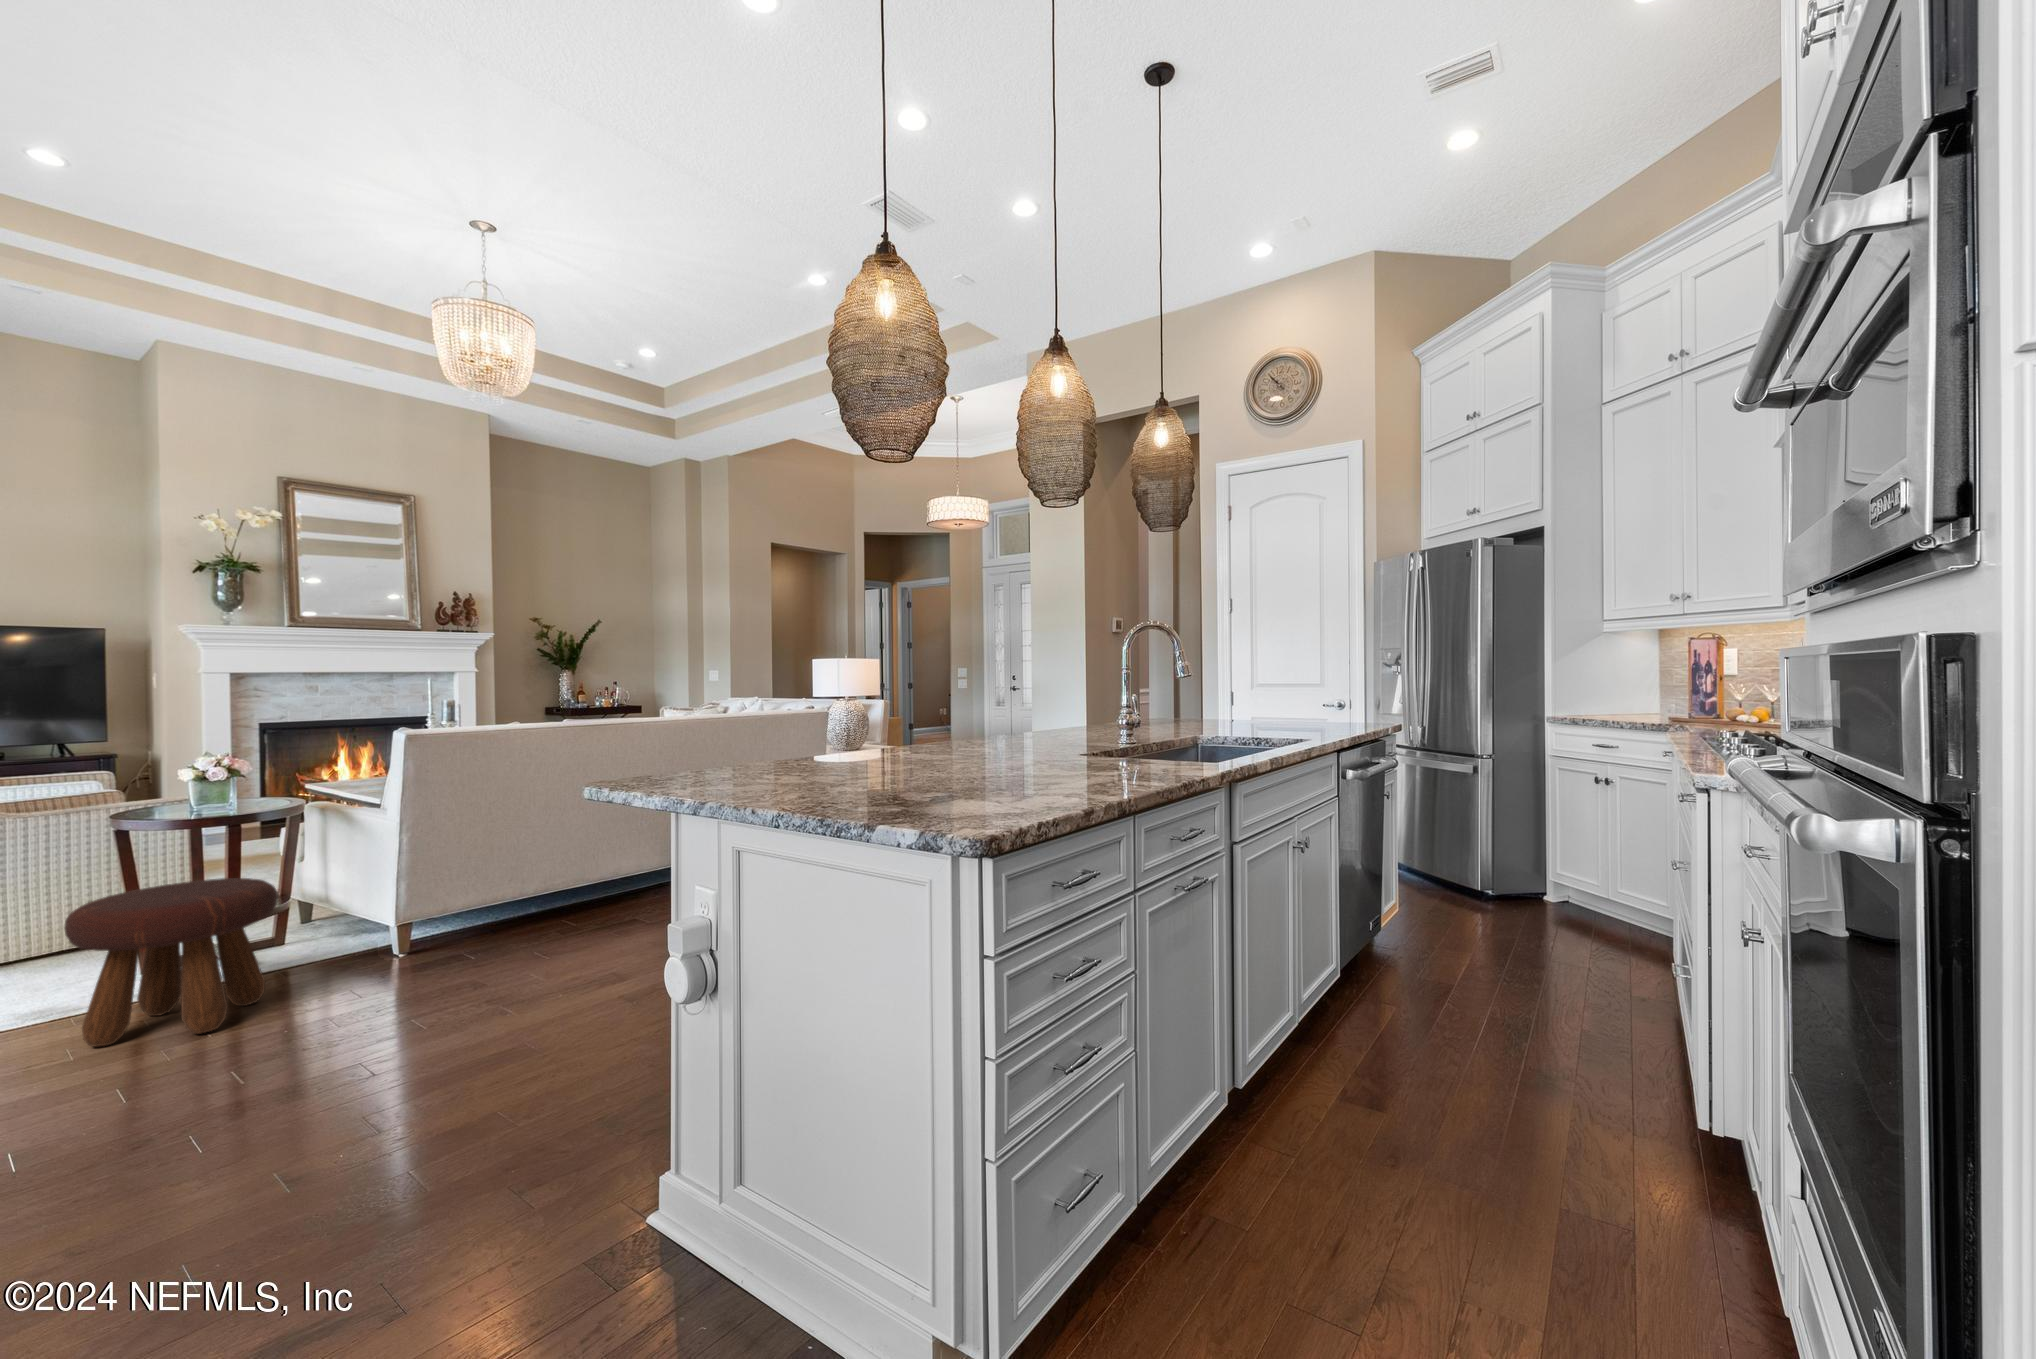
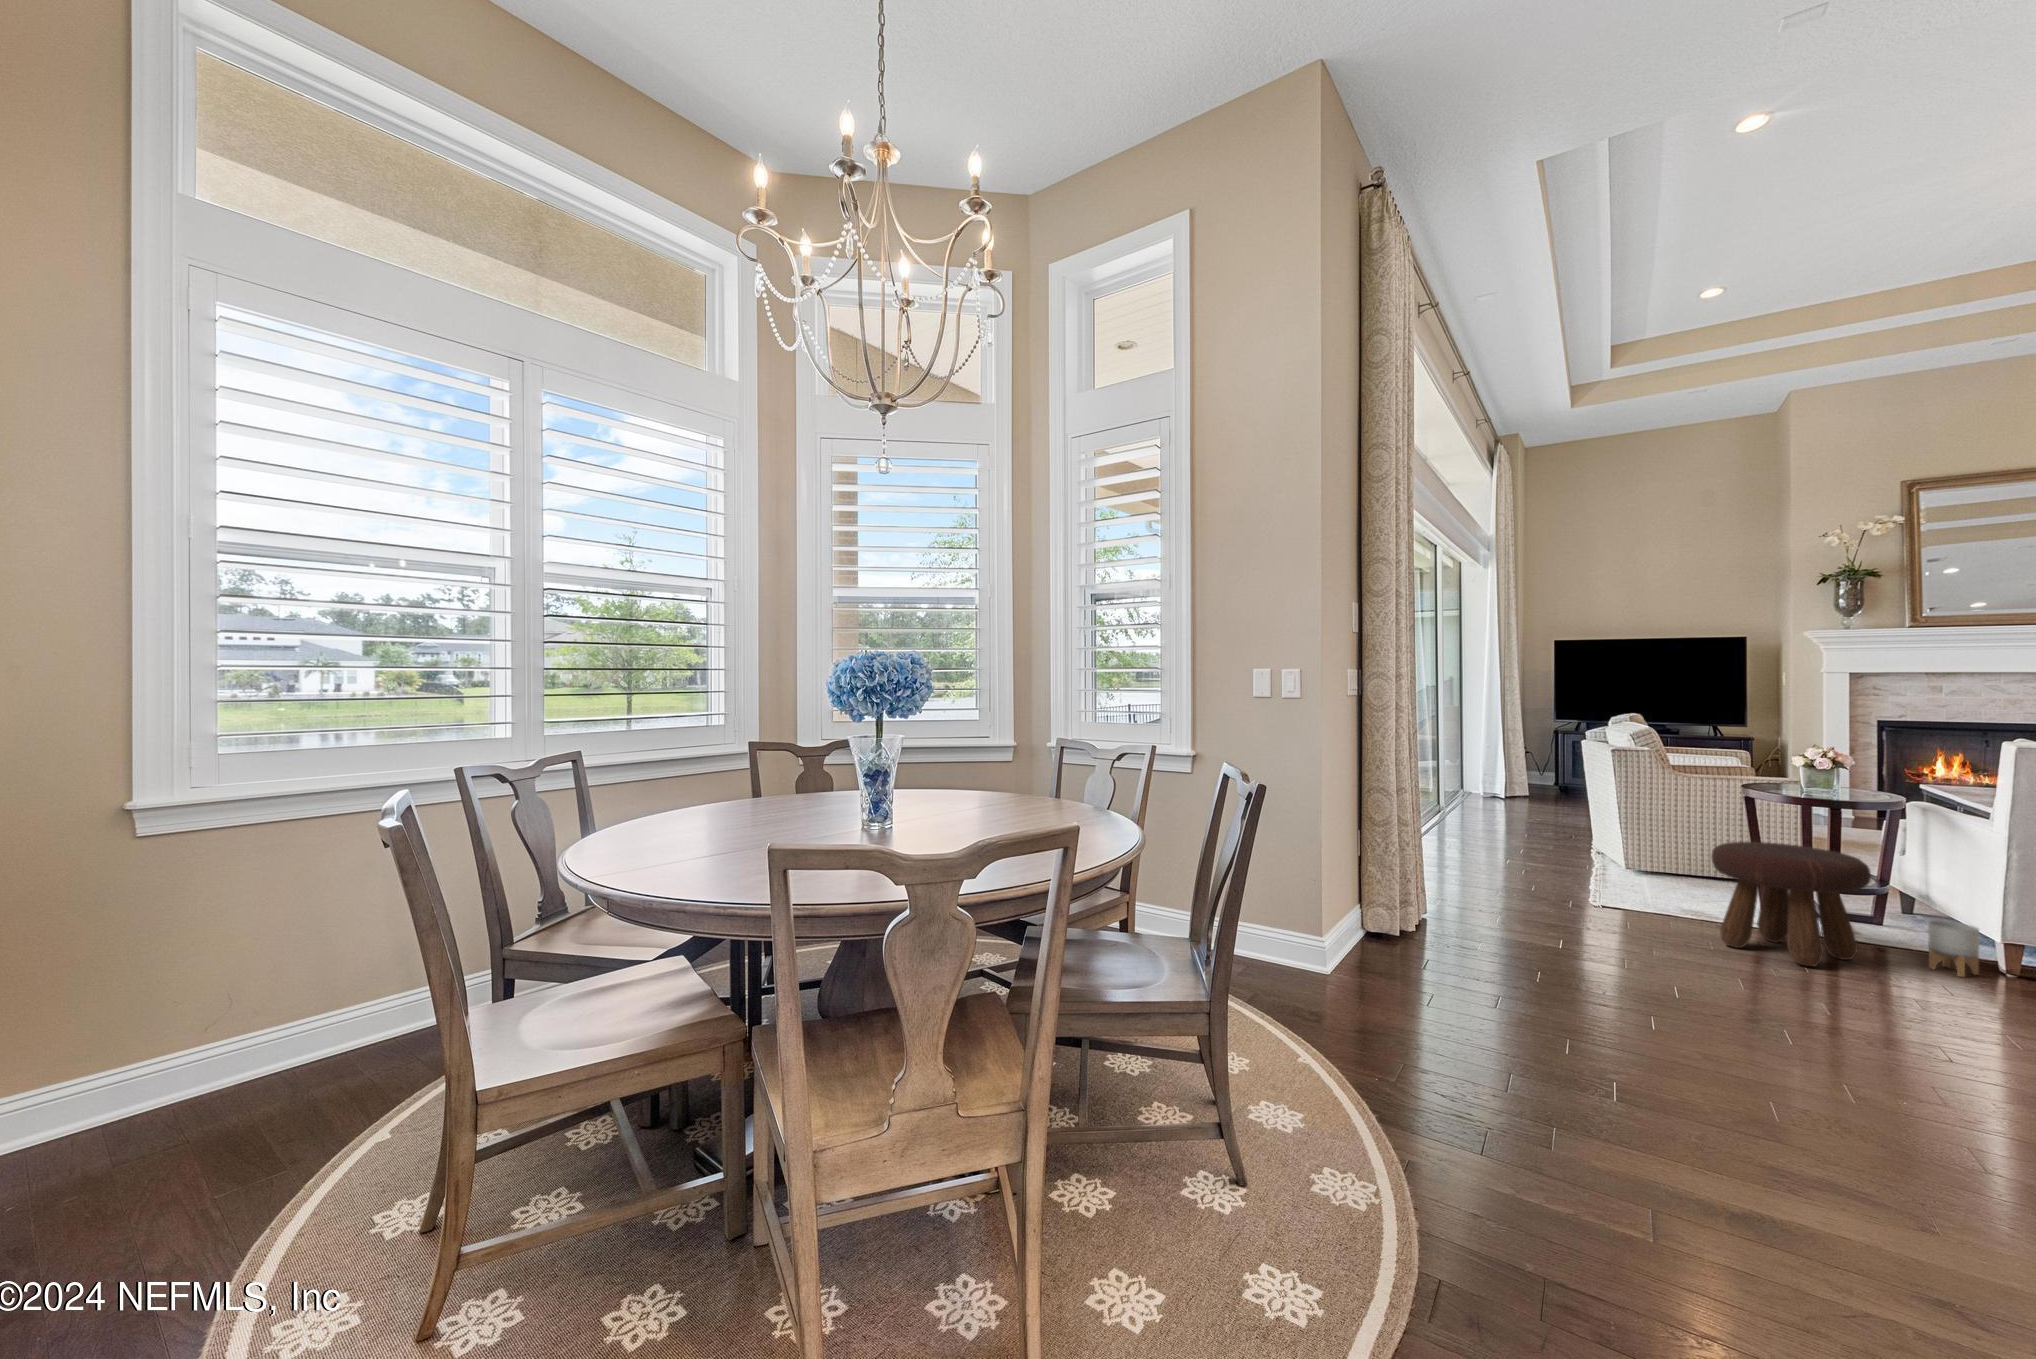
planter: none [335,920,379,979] -> present [1928,921,1979,977]

